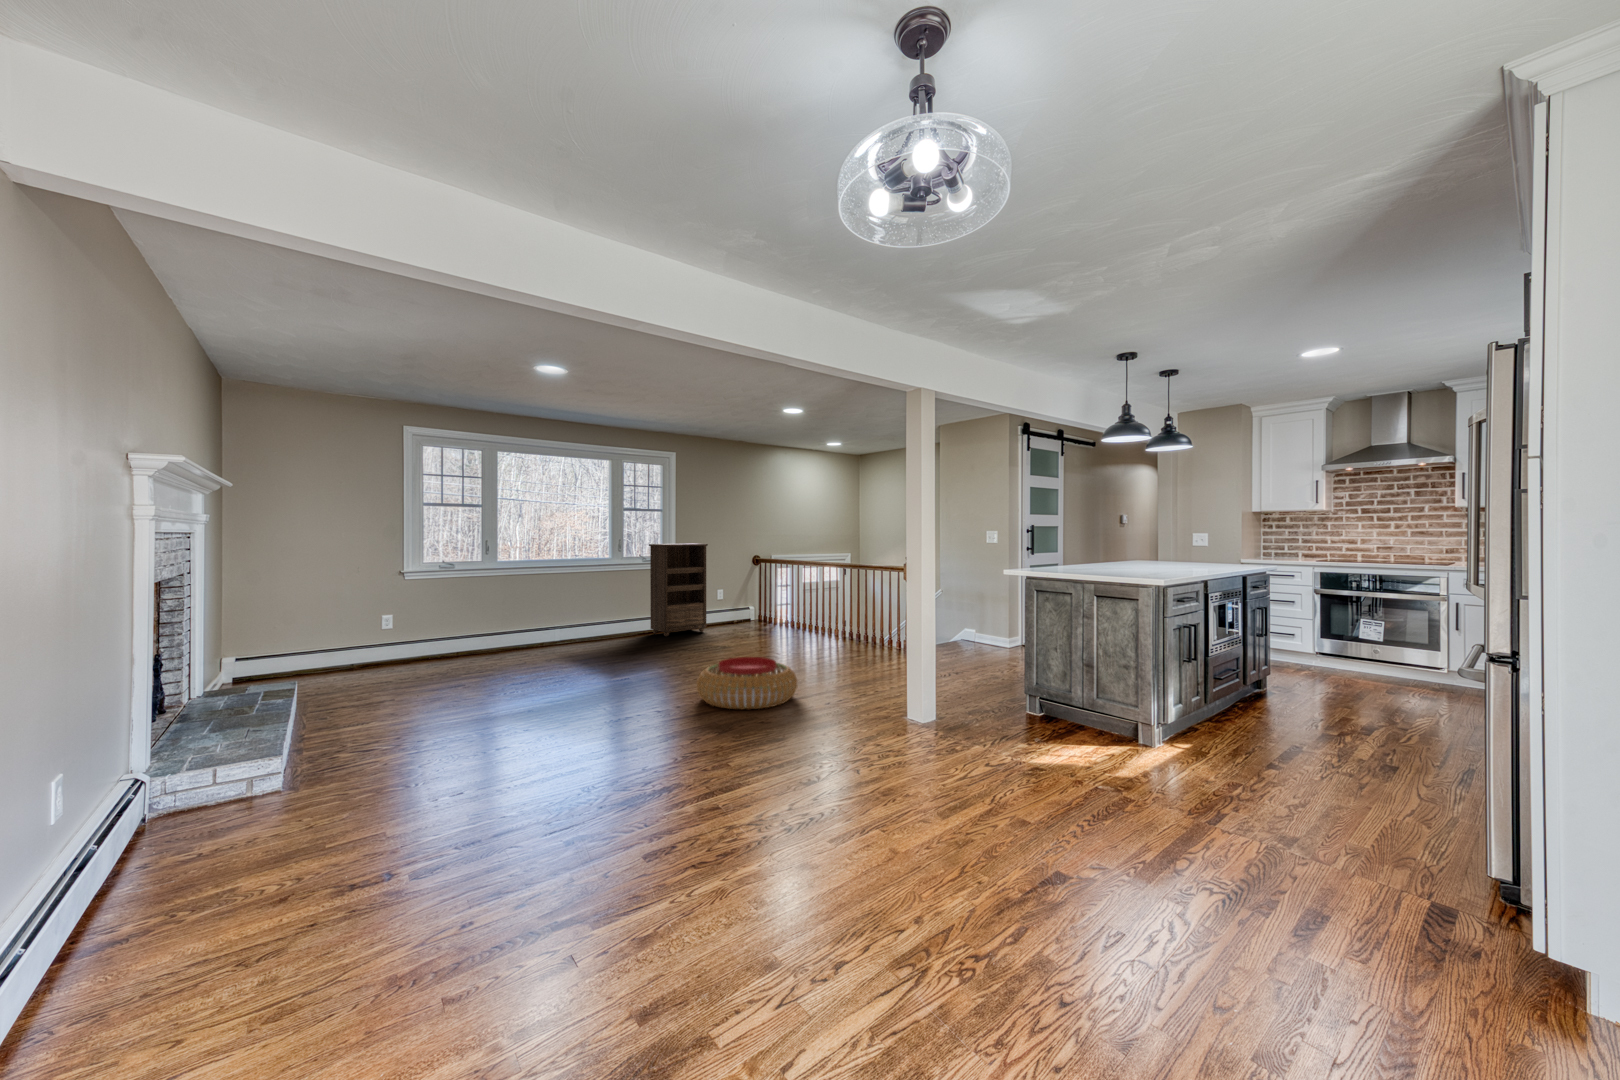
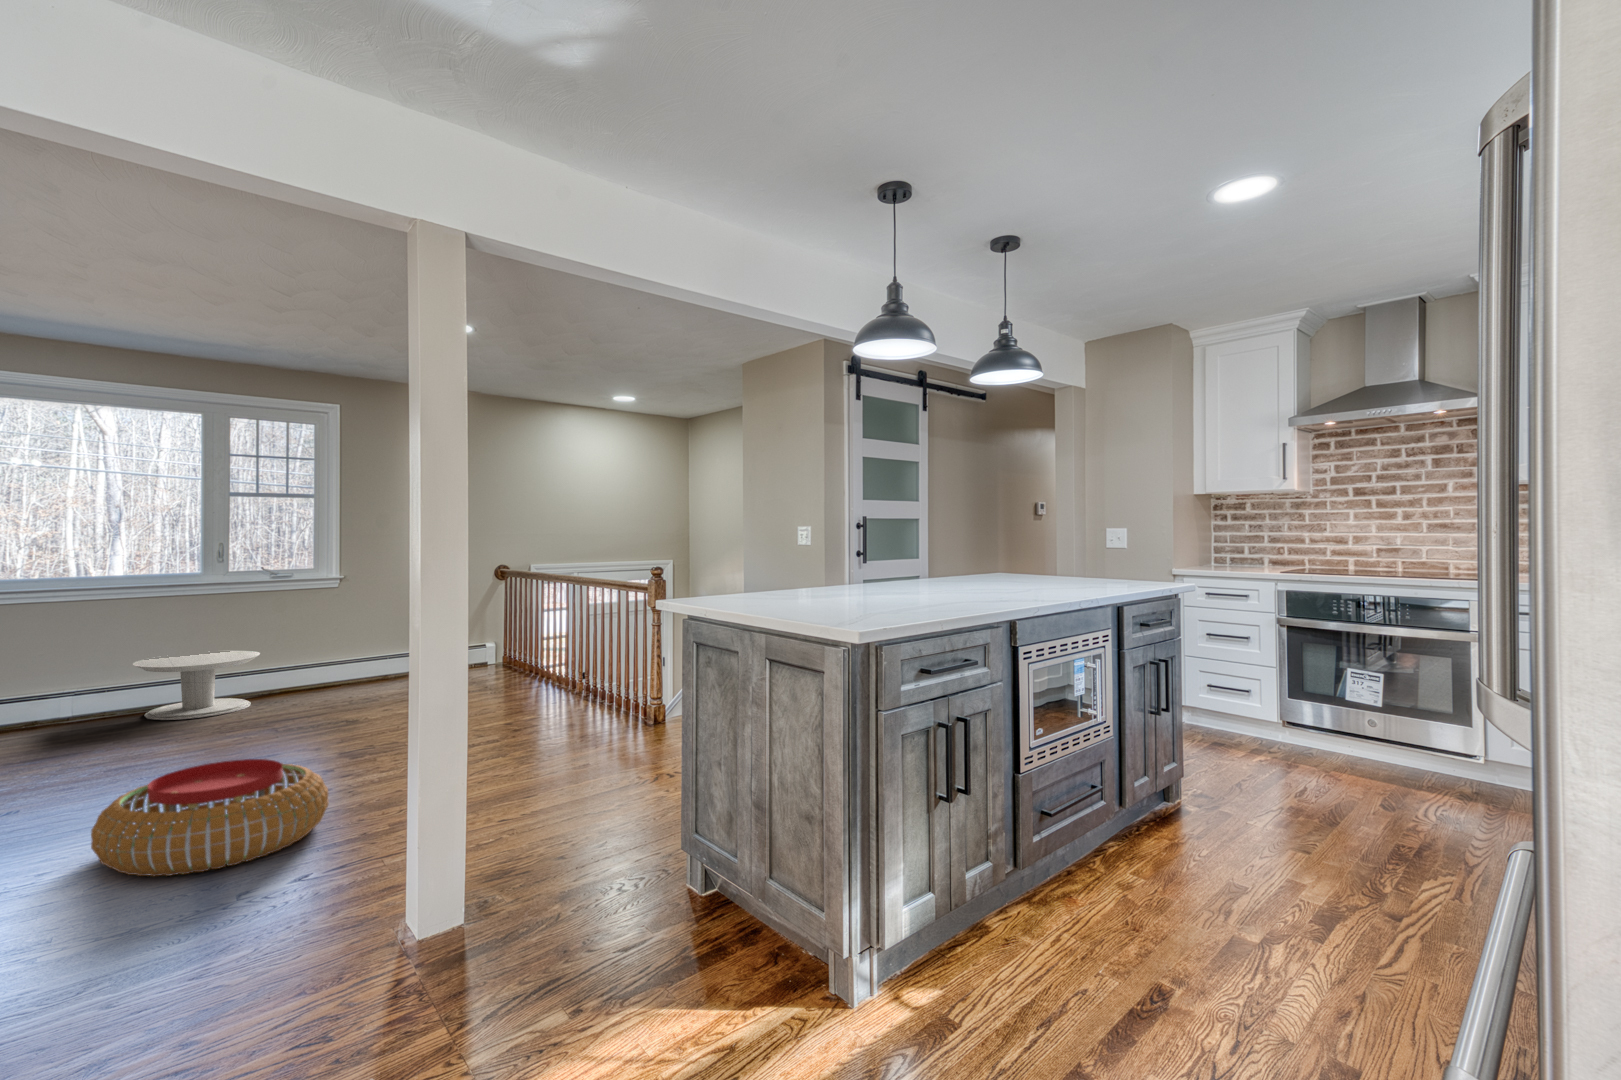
bookshelf: present [649,543,708,636] -> none [293,549,394,696]
side table: none [577,607,642,647] -> present [132,651,260,720]

